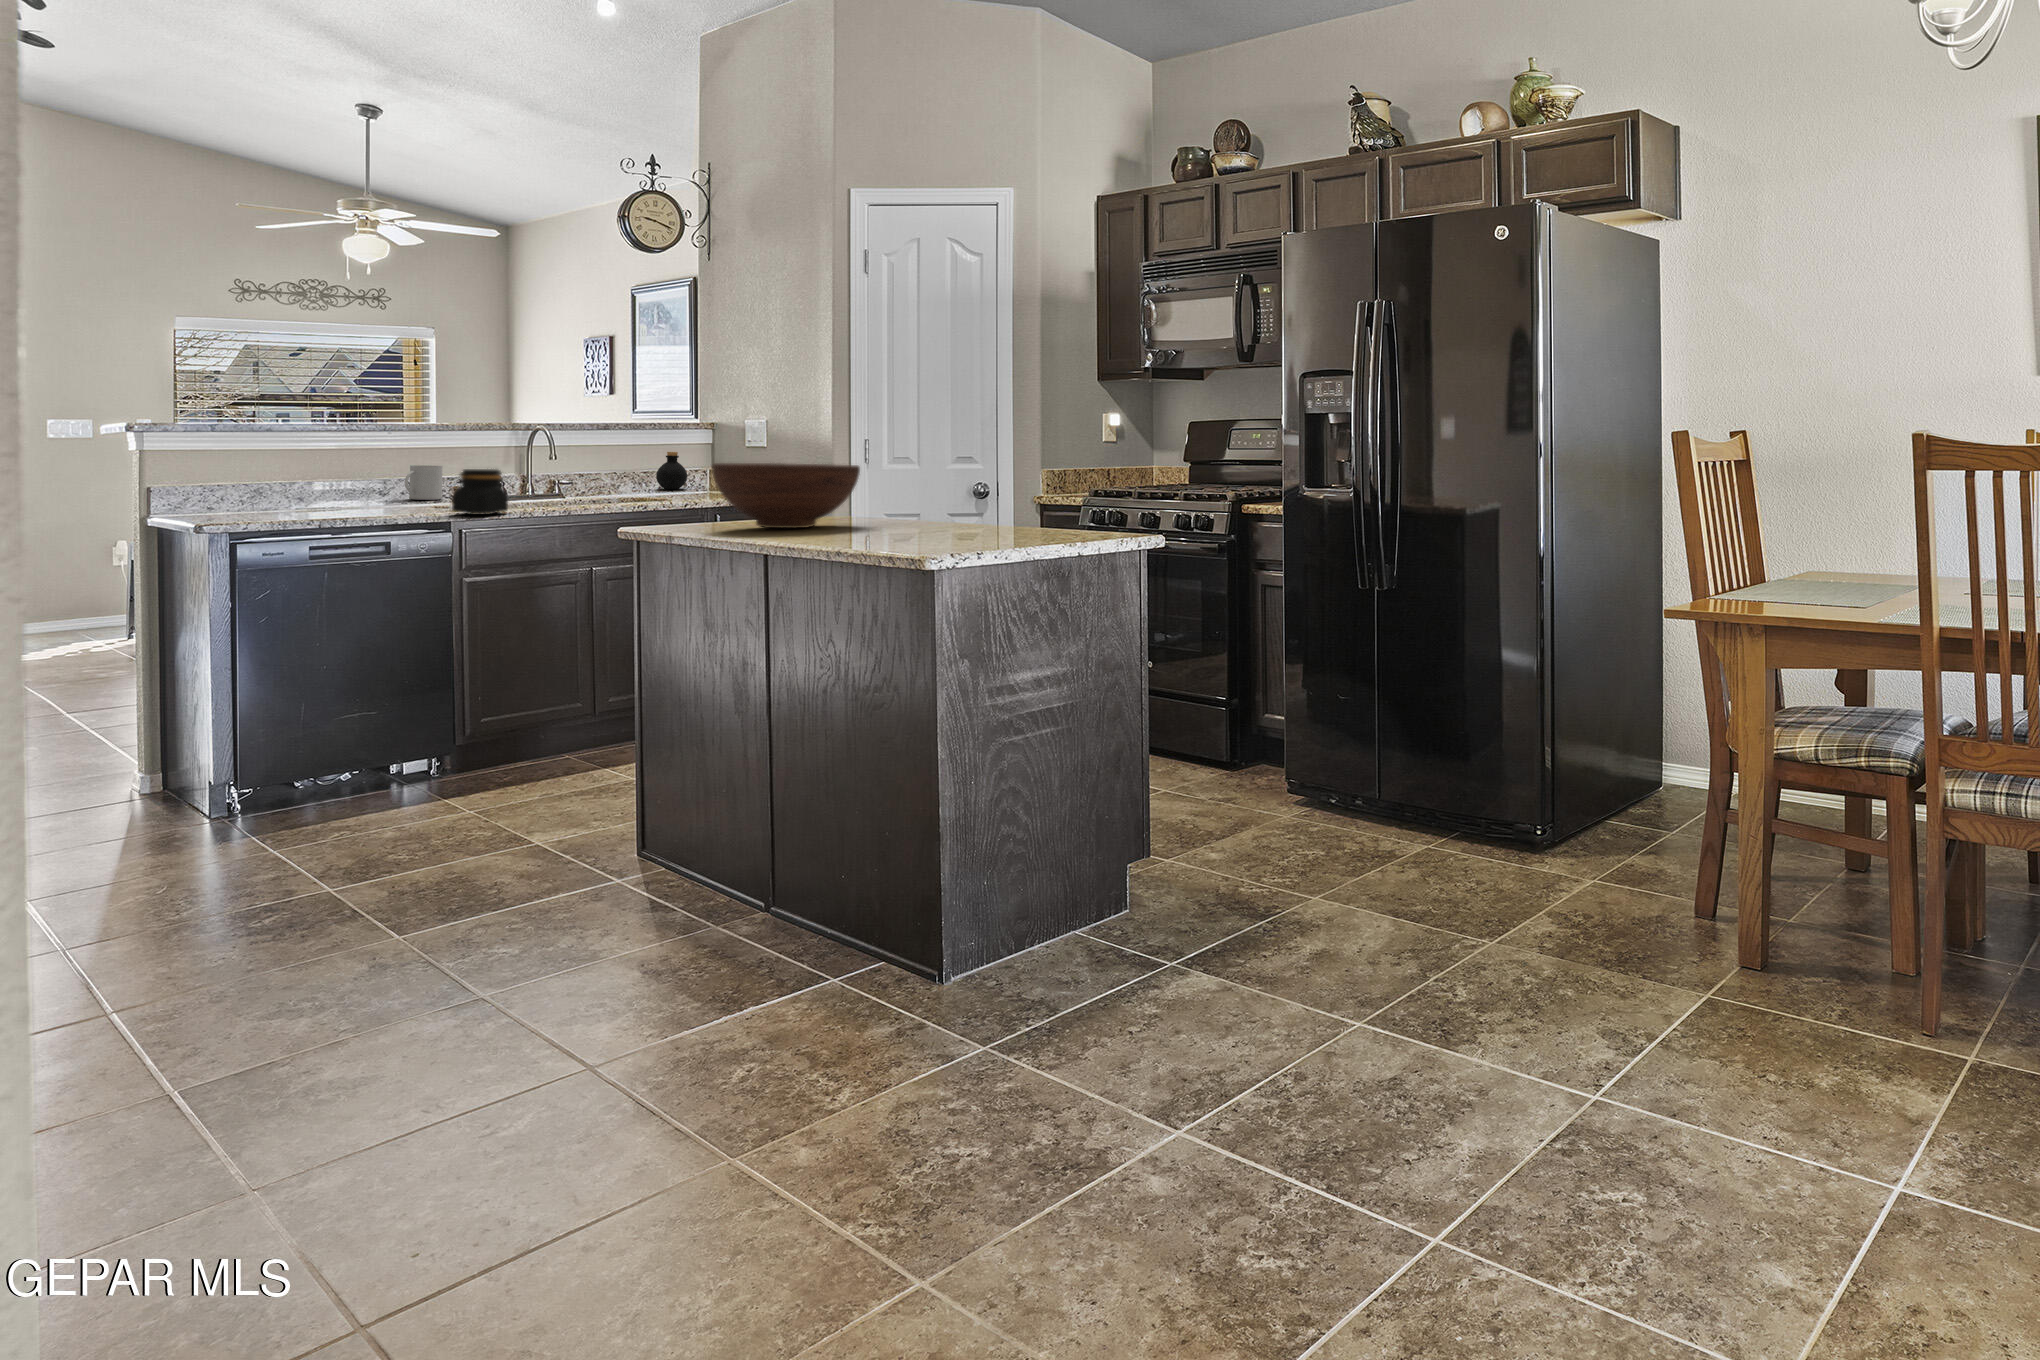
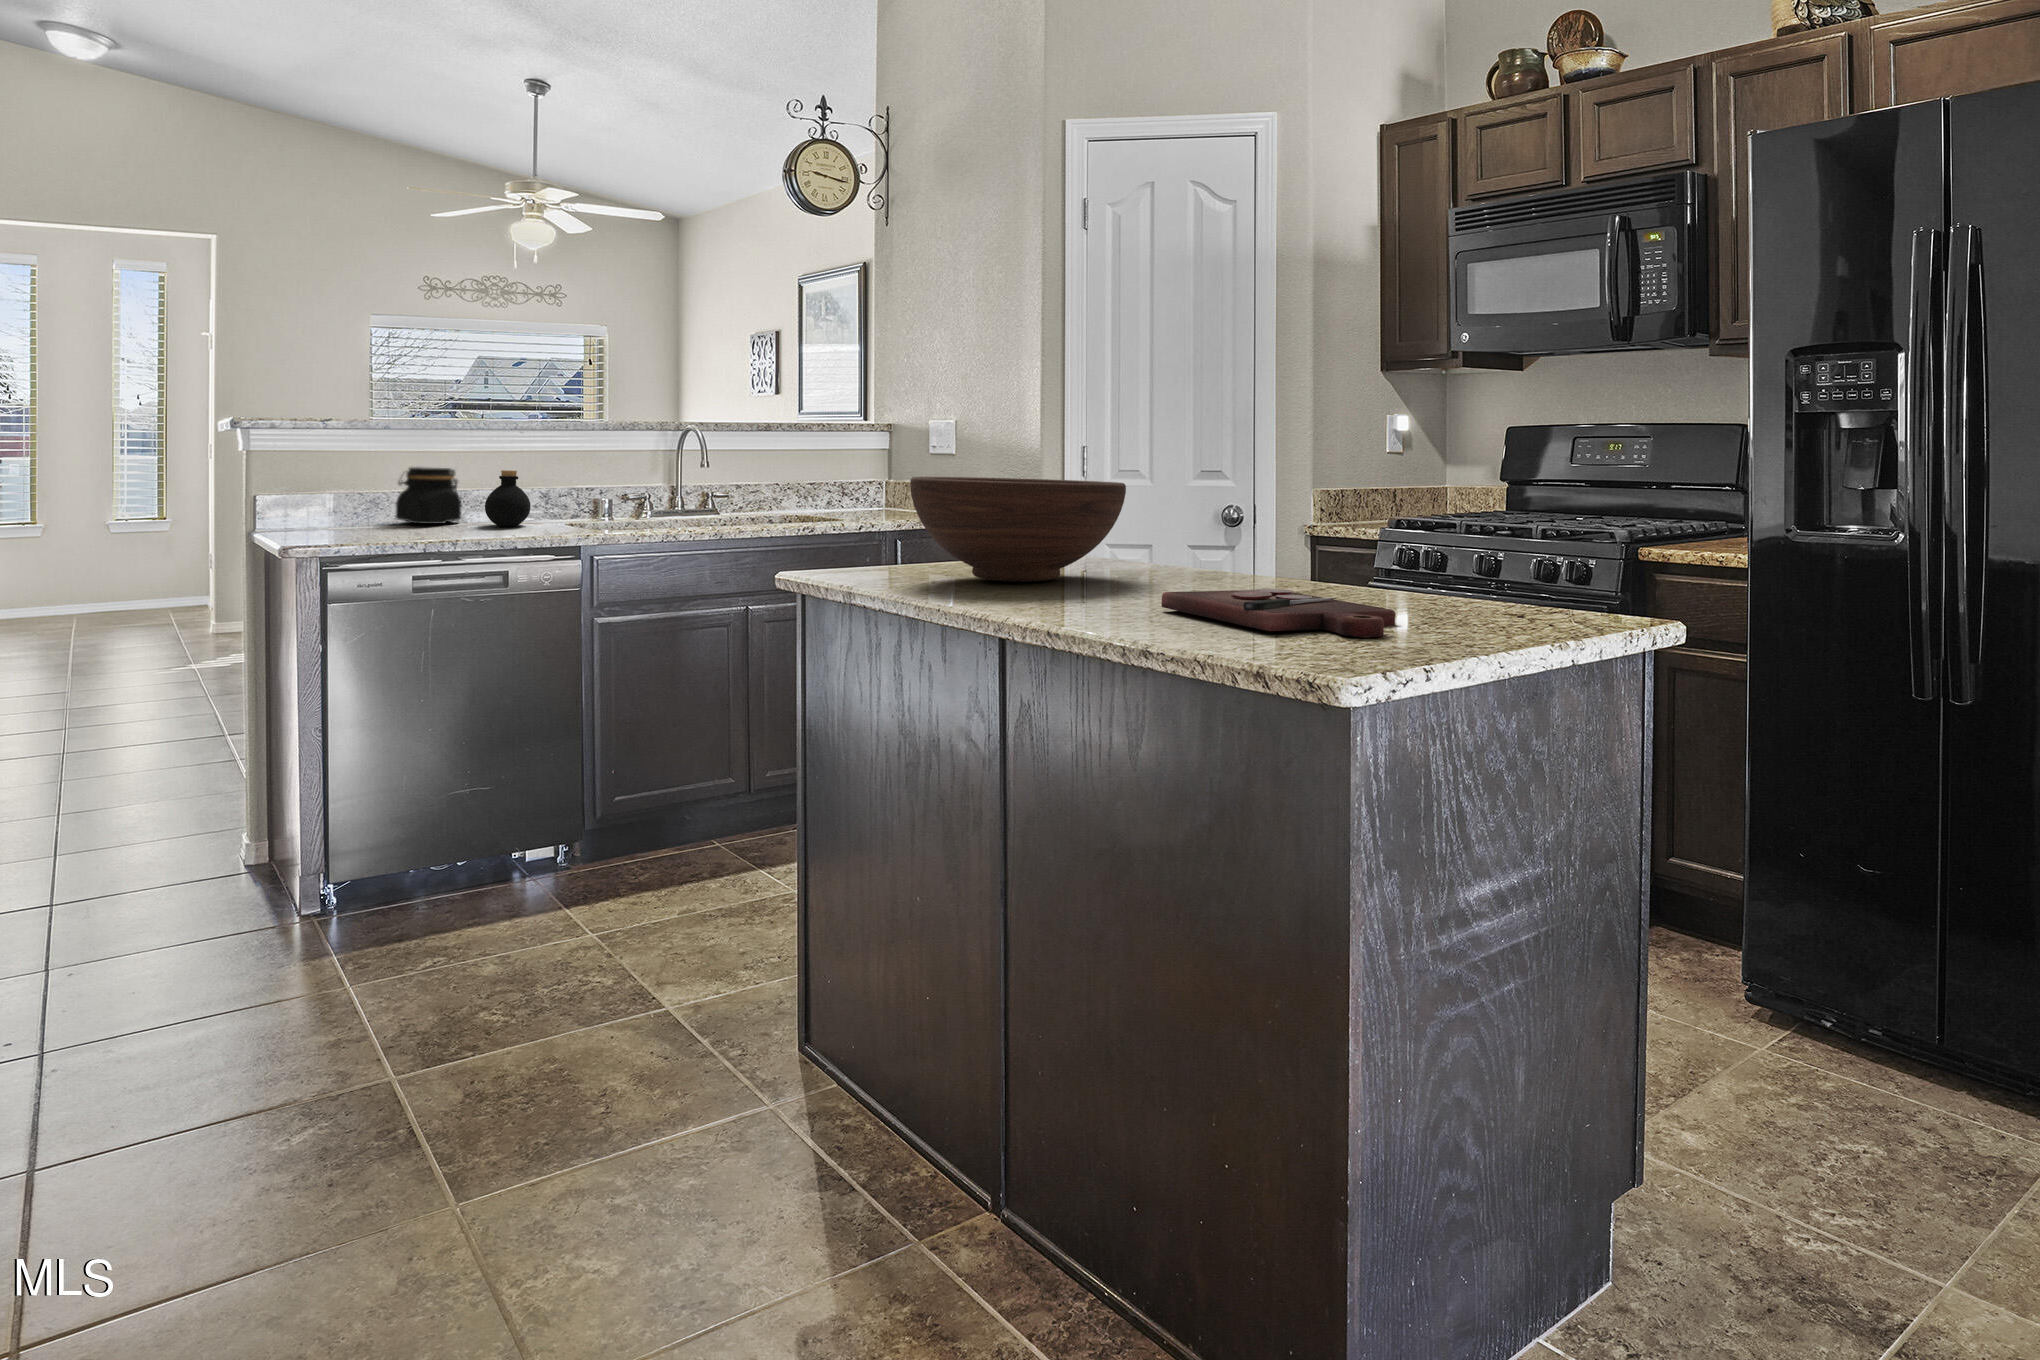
bottle: present [656,452,687,489] -> present [485,470,531,526]
mug: present [405,465,443,500] -> none [540,473,583,515]
jar: present [452,469,508,515] -> present [395,467,462,524]
cutting board: none [864,525,991,544] -> present [1161,589,1395,637]

